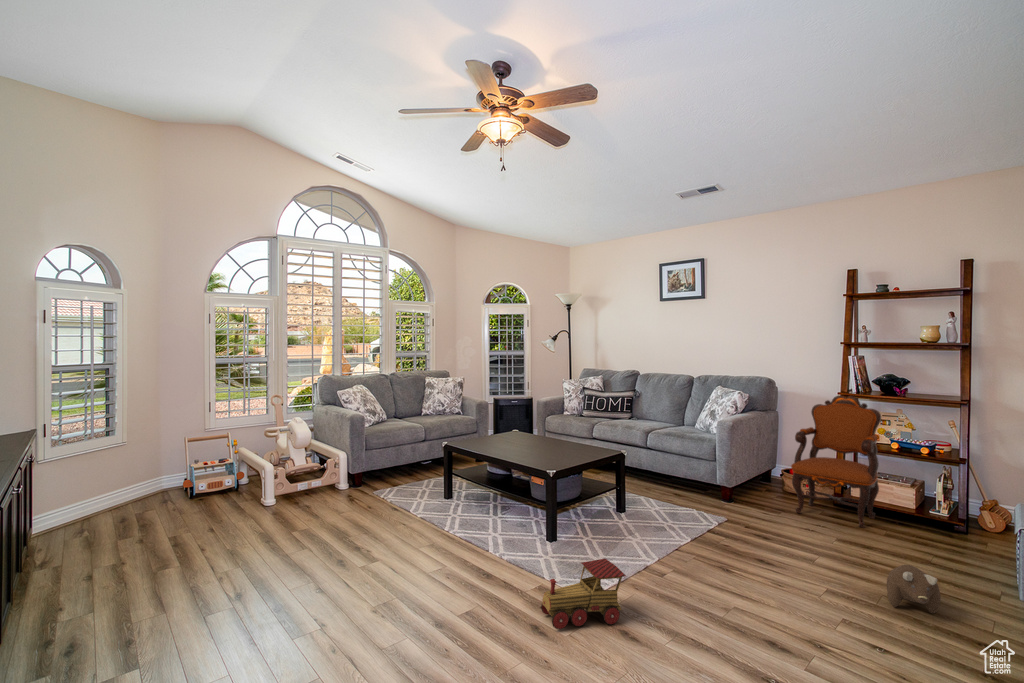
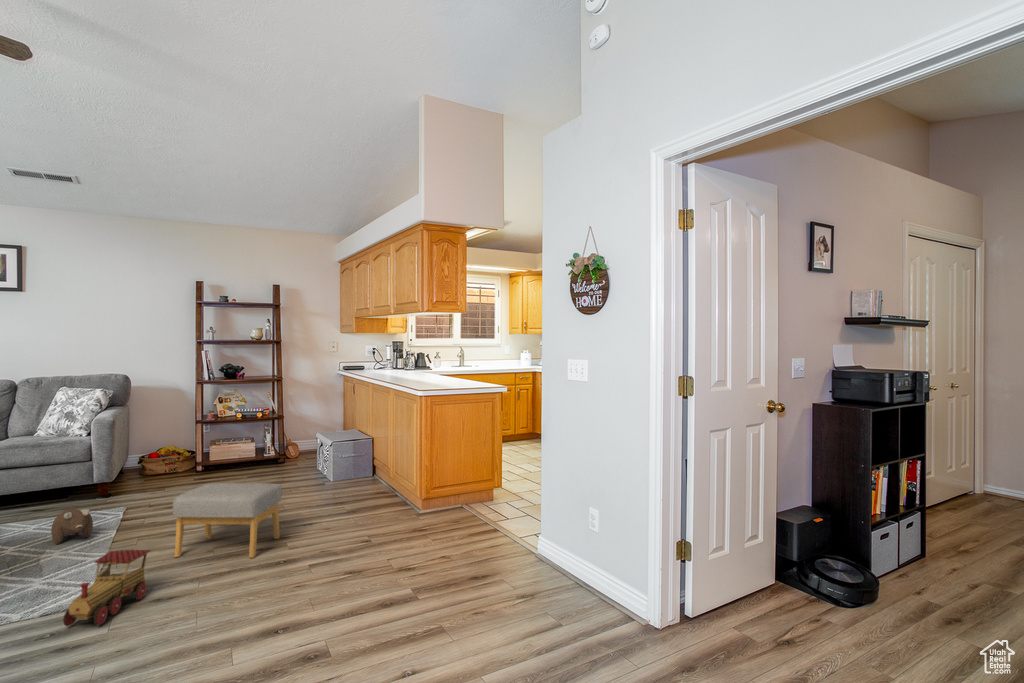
armchair: present [791,396,881,528] -> none [171,383,236,486]
footstool: none [690,523,824,648] -> present [173,483,282,558]
plush toy: present [887,565,941,613] -> present [51,509,93,544]

